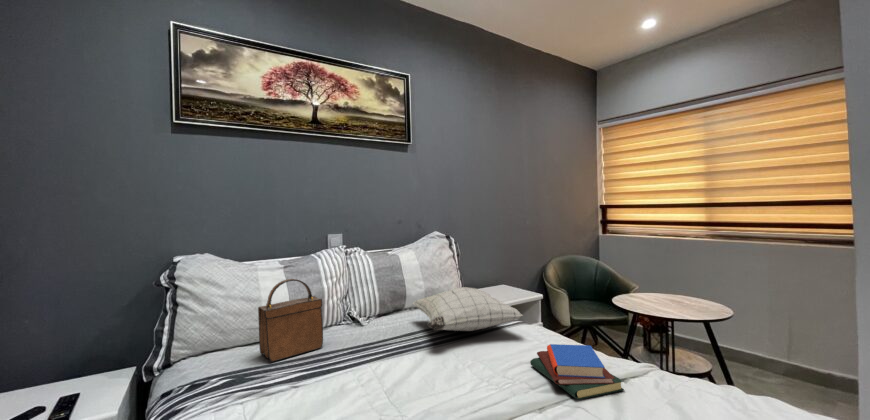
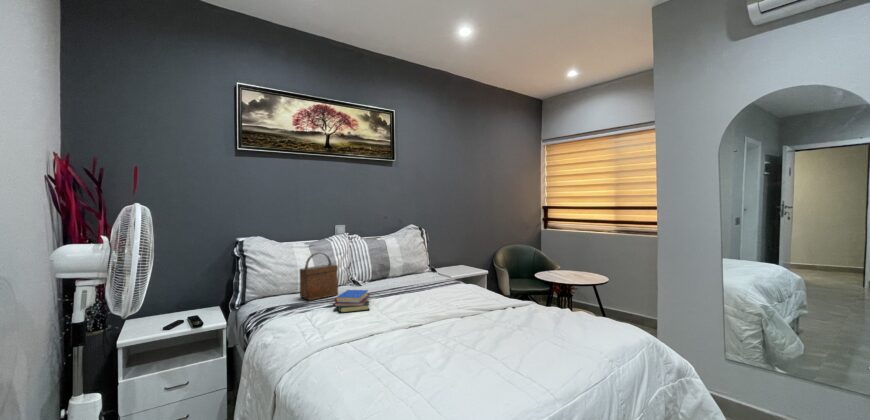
pillow: present [413,287,522,331] -> none [394,261,461,288]
book: present [530,344,624,399] -> present [333,290,370,313]

